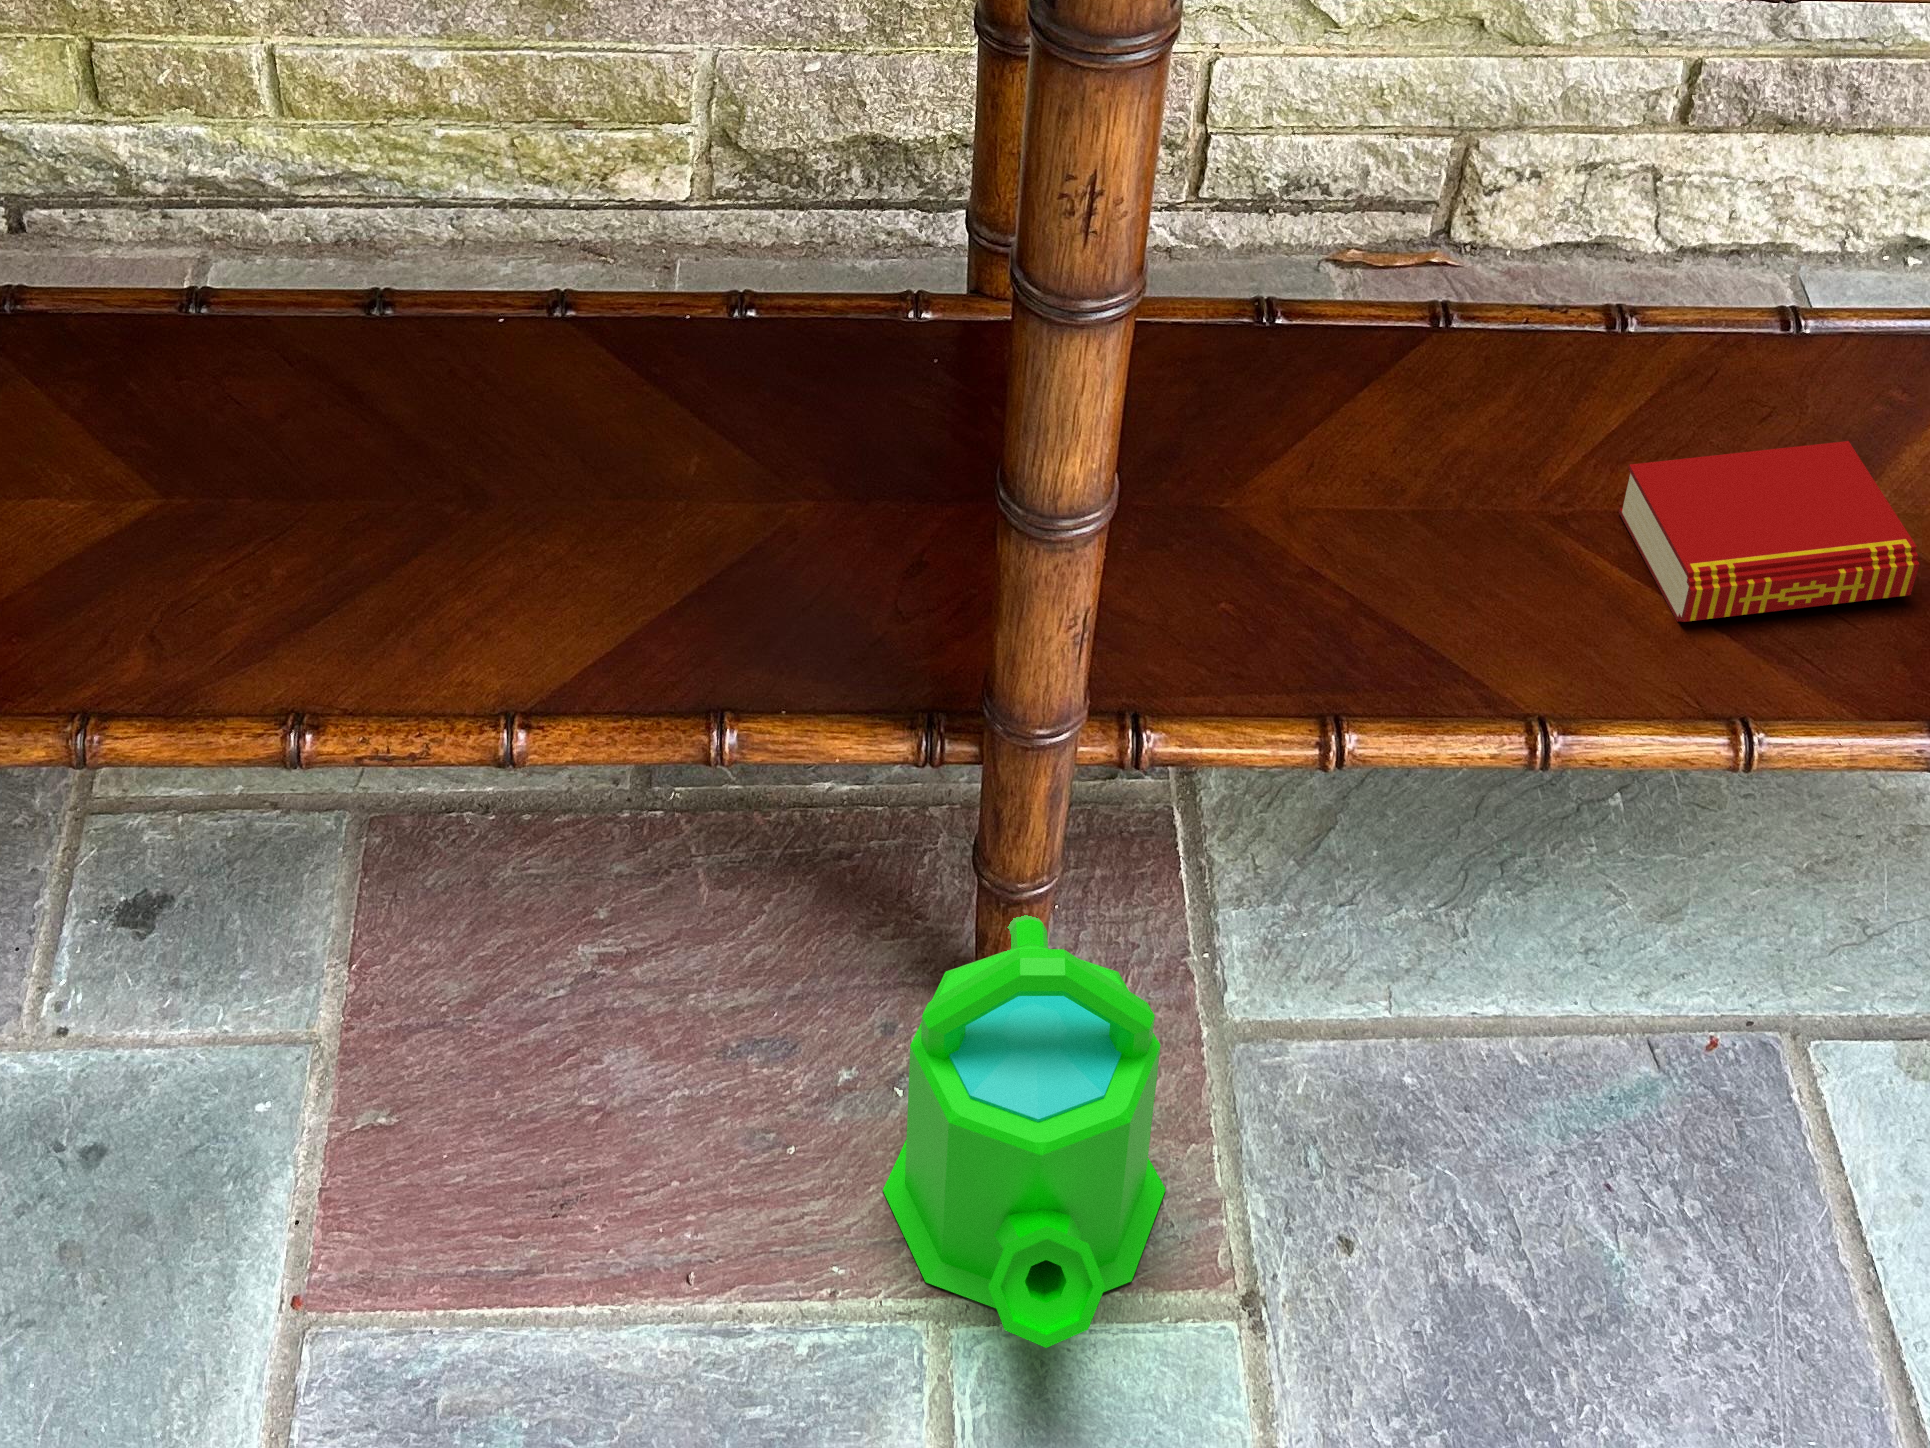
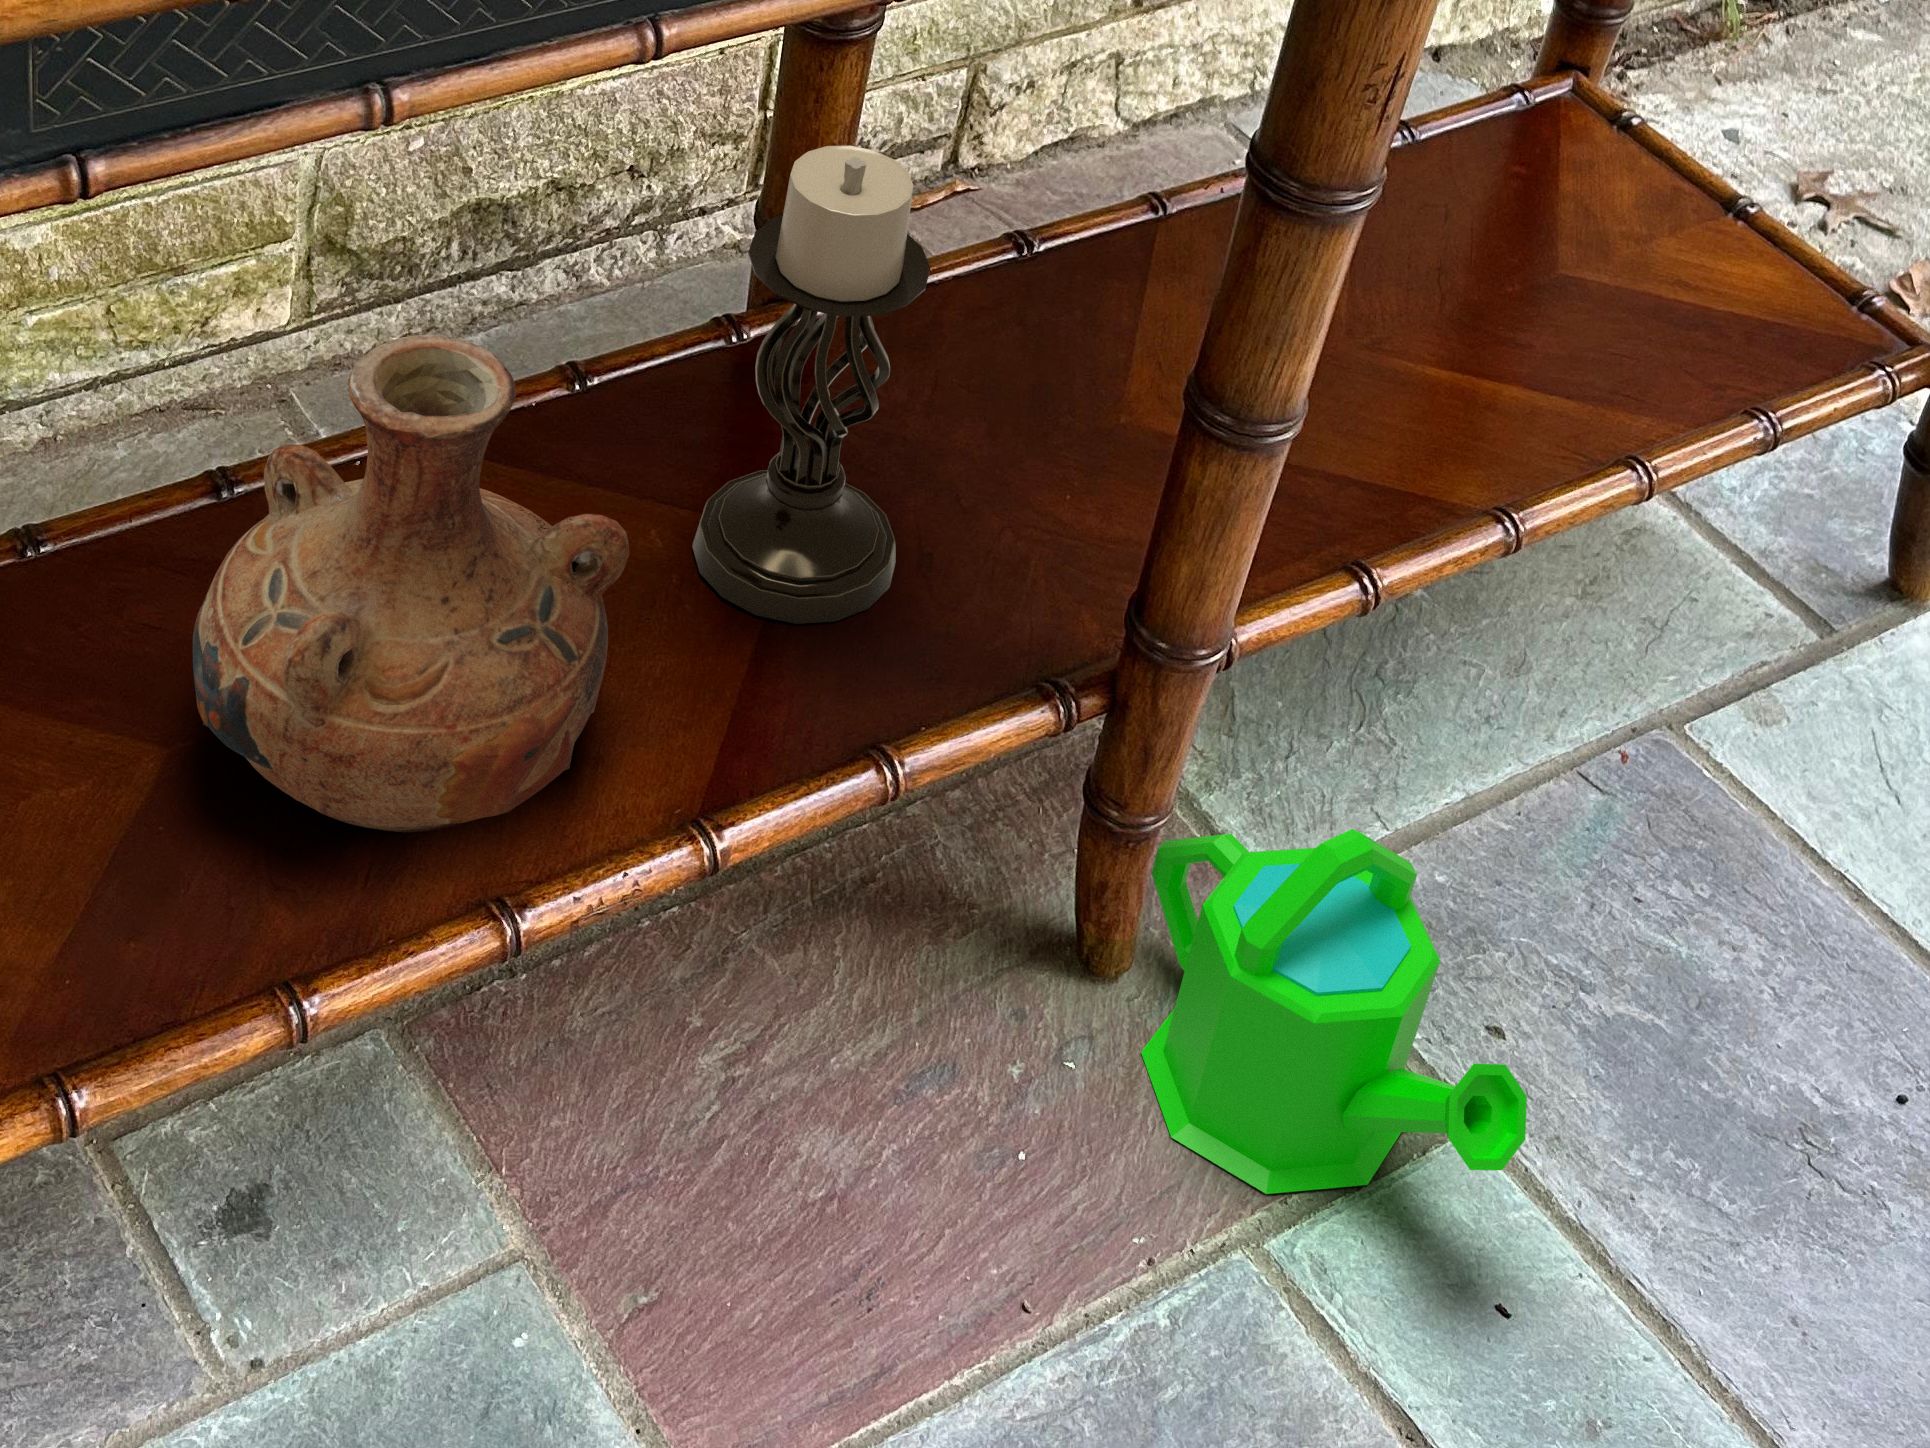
candle holder: none [681,123,877,582] -> present [692,146,931,624]
vase: none [115,183,513,629] -> present [193,335,629,832]
book: present [1619,441,1920,622] -> none [1423,210,1680,398]

